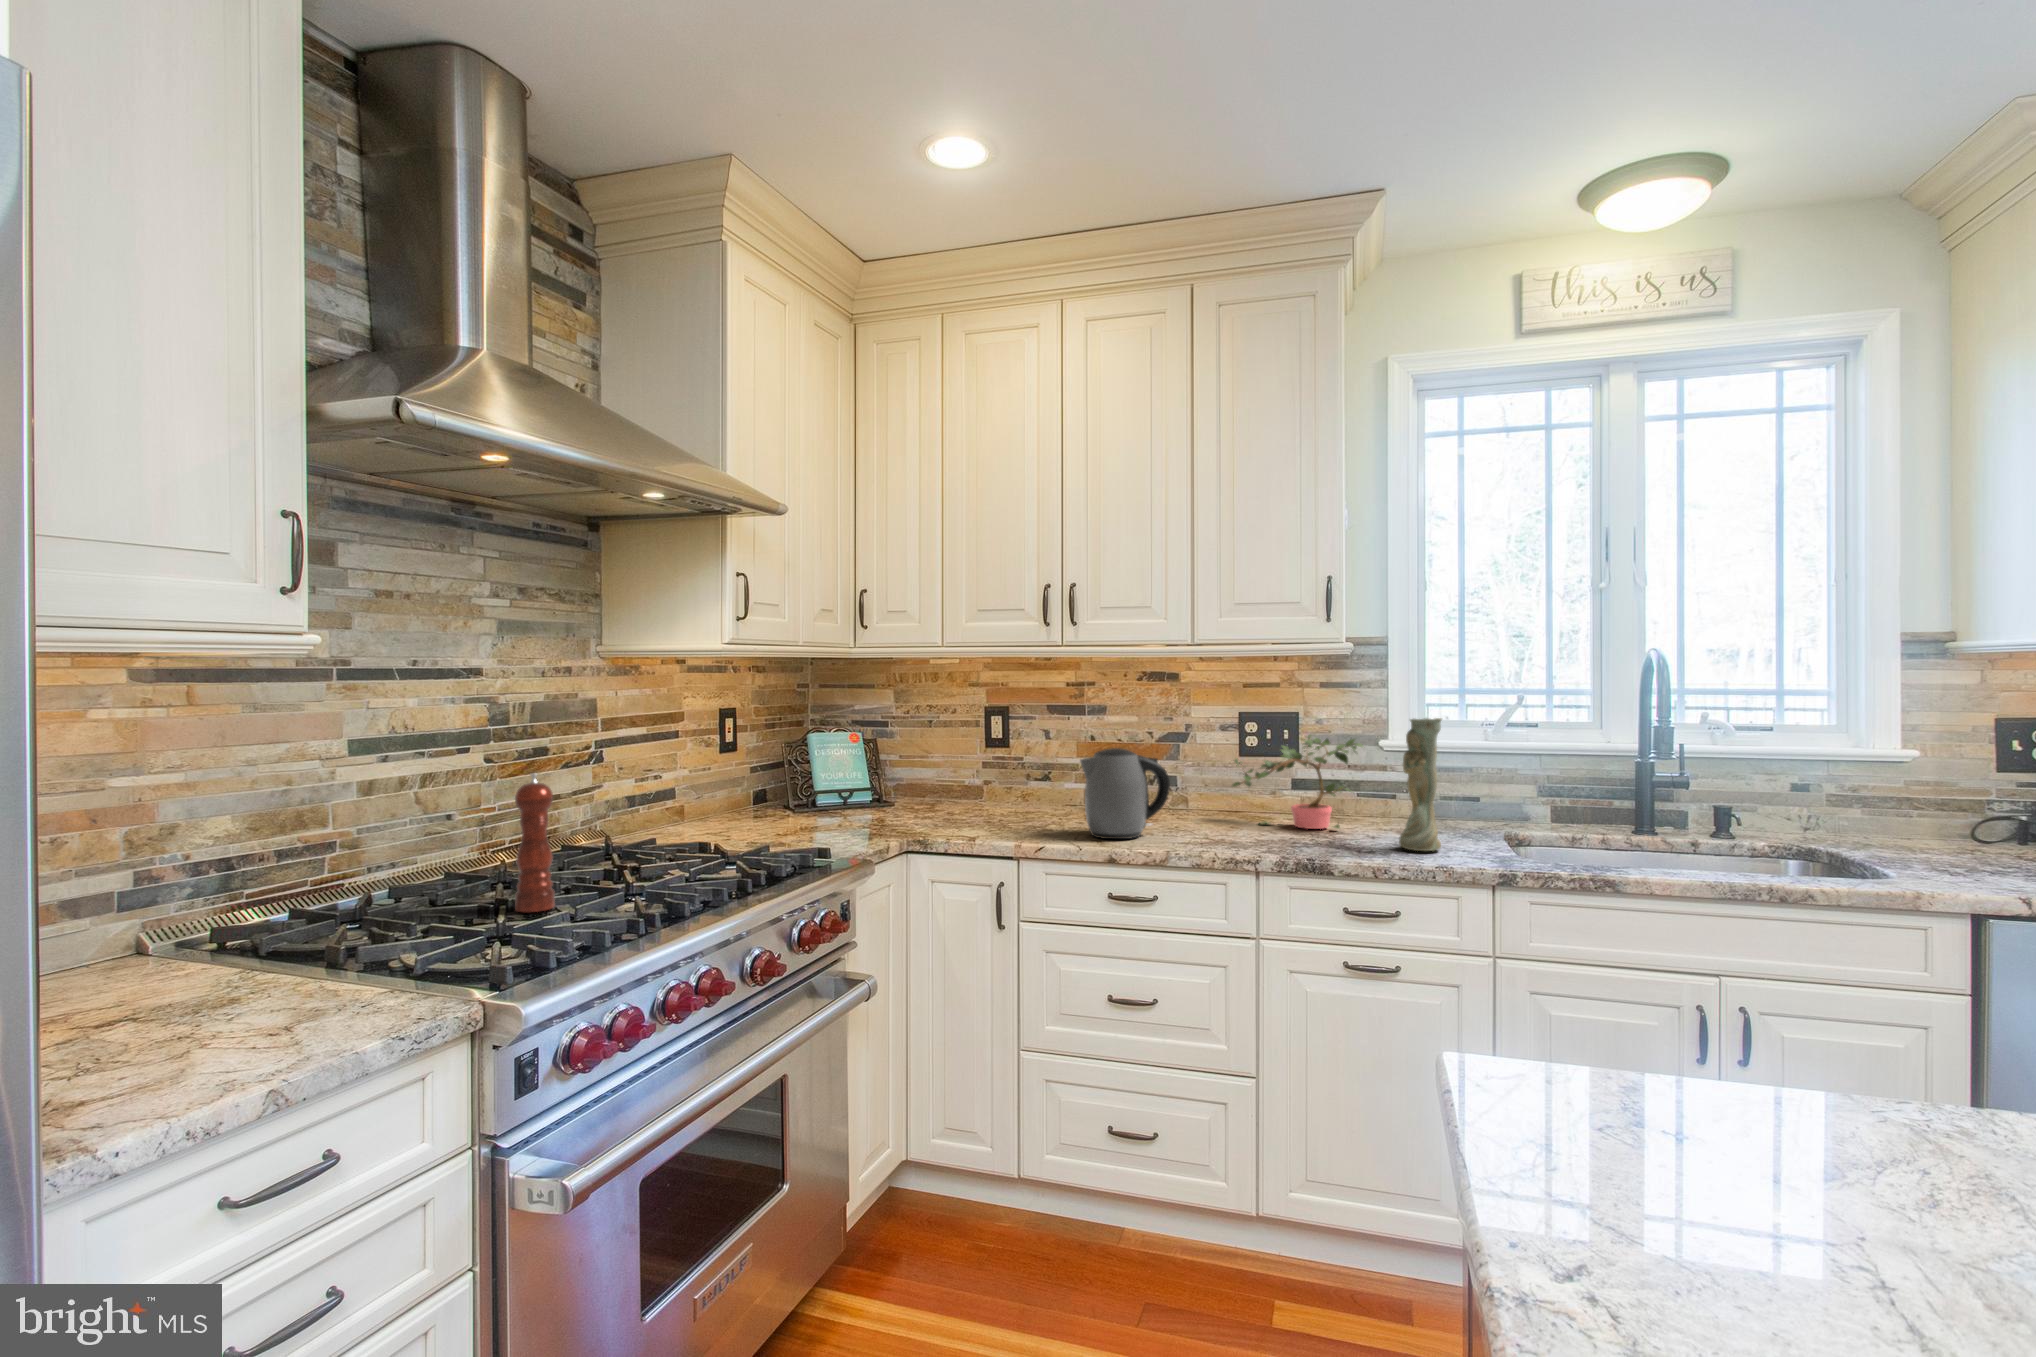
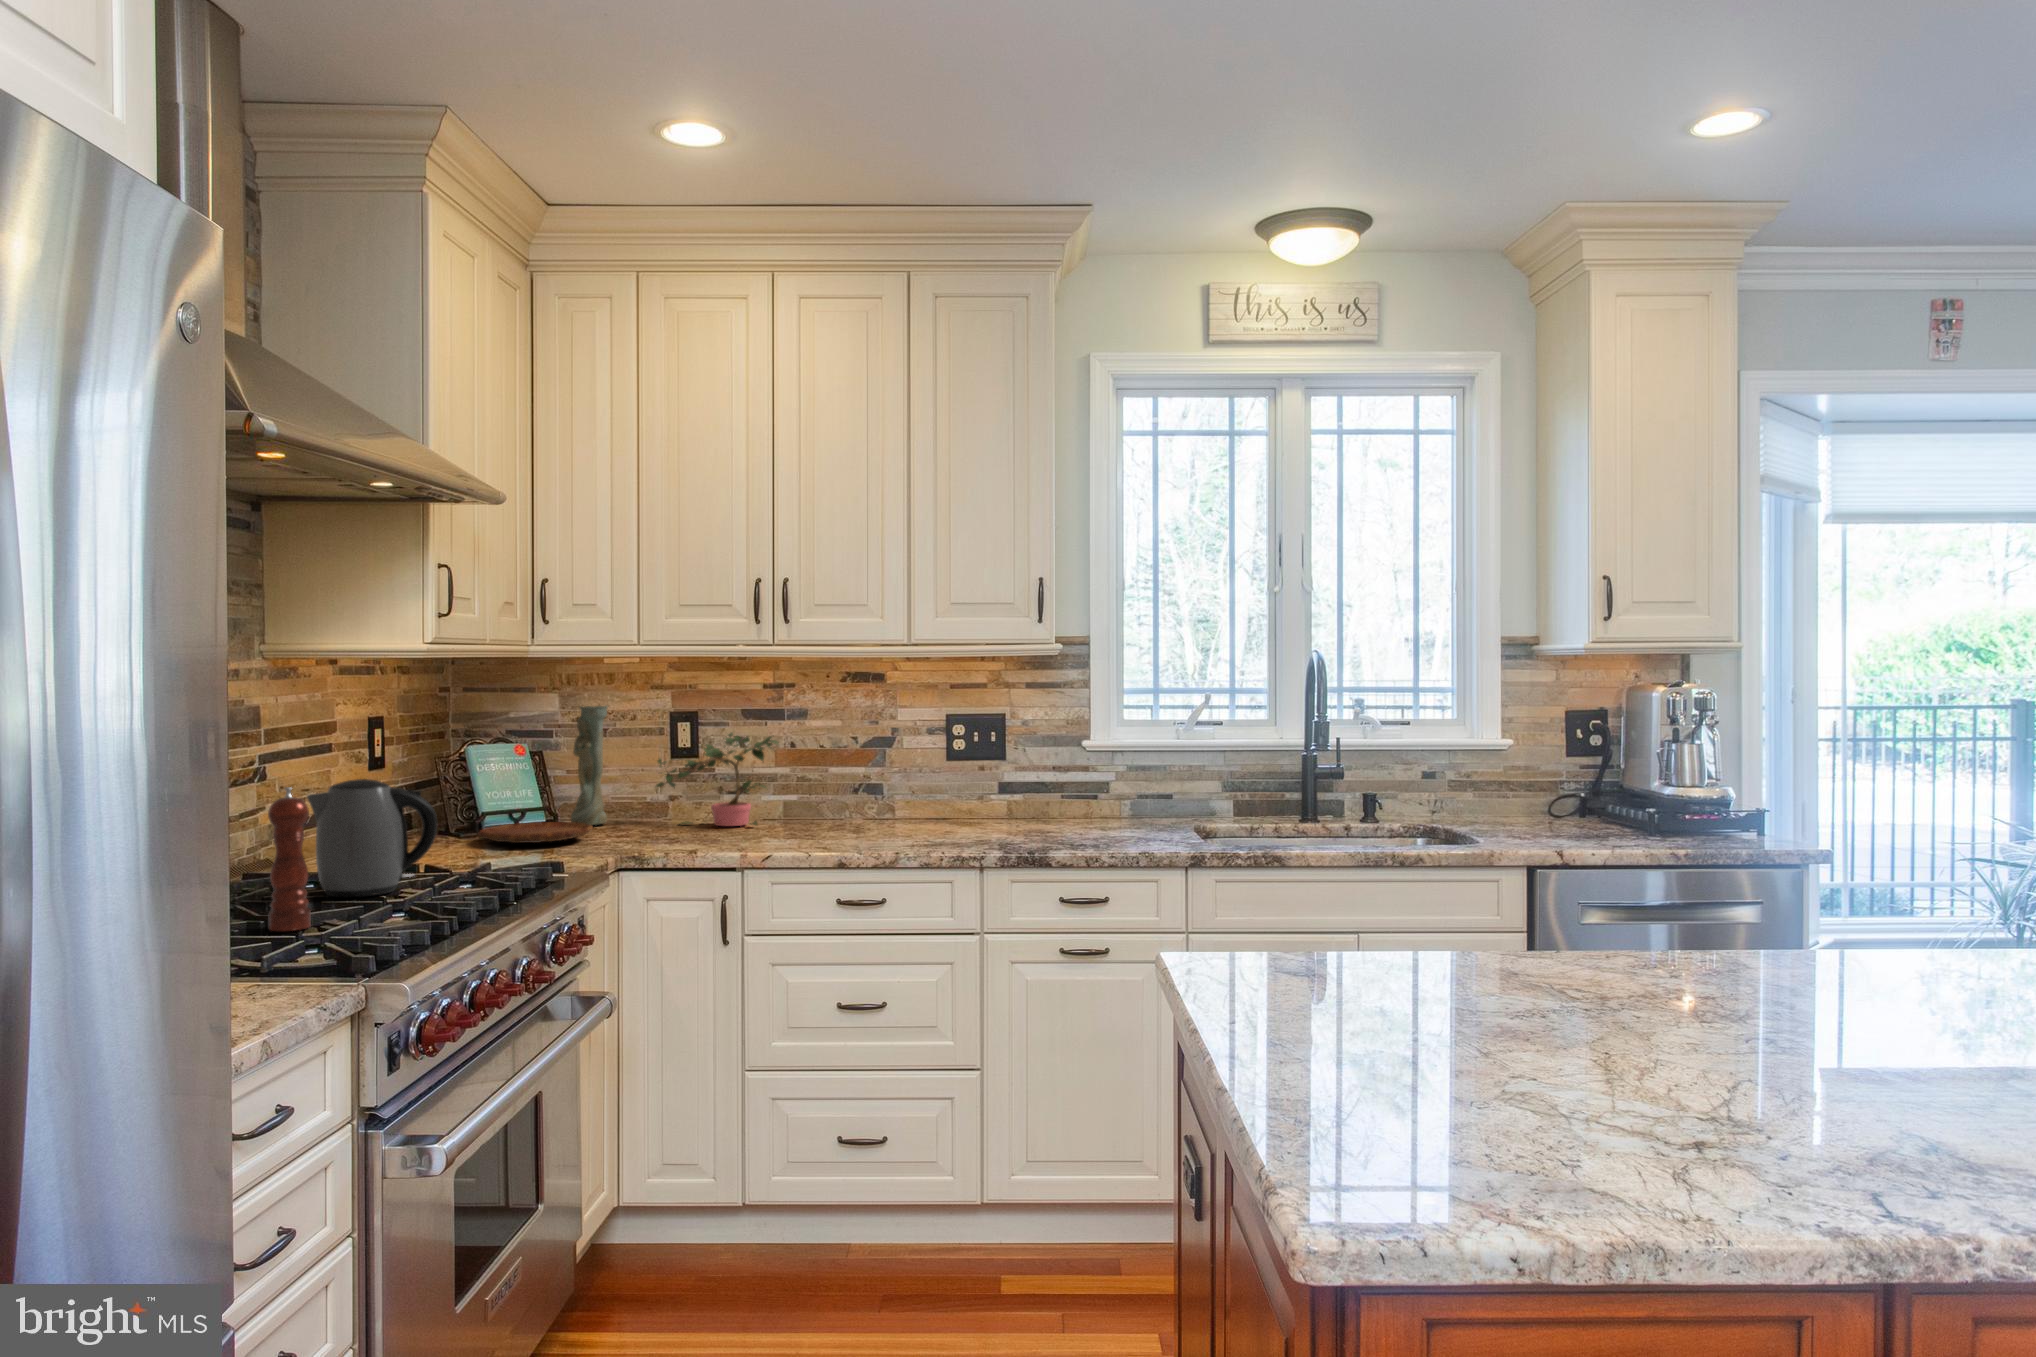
vase: present [1399,718,1442,851] -> present [571,706,608,825]
potted plant: present [1233,735,1363,829] -> present [656,733,778,826]
kettle: present [1080,748,1170,839] -> present [307,779,438,897]
tray: none [792,804,893,824] -> present [478,822,593,843]

